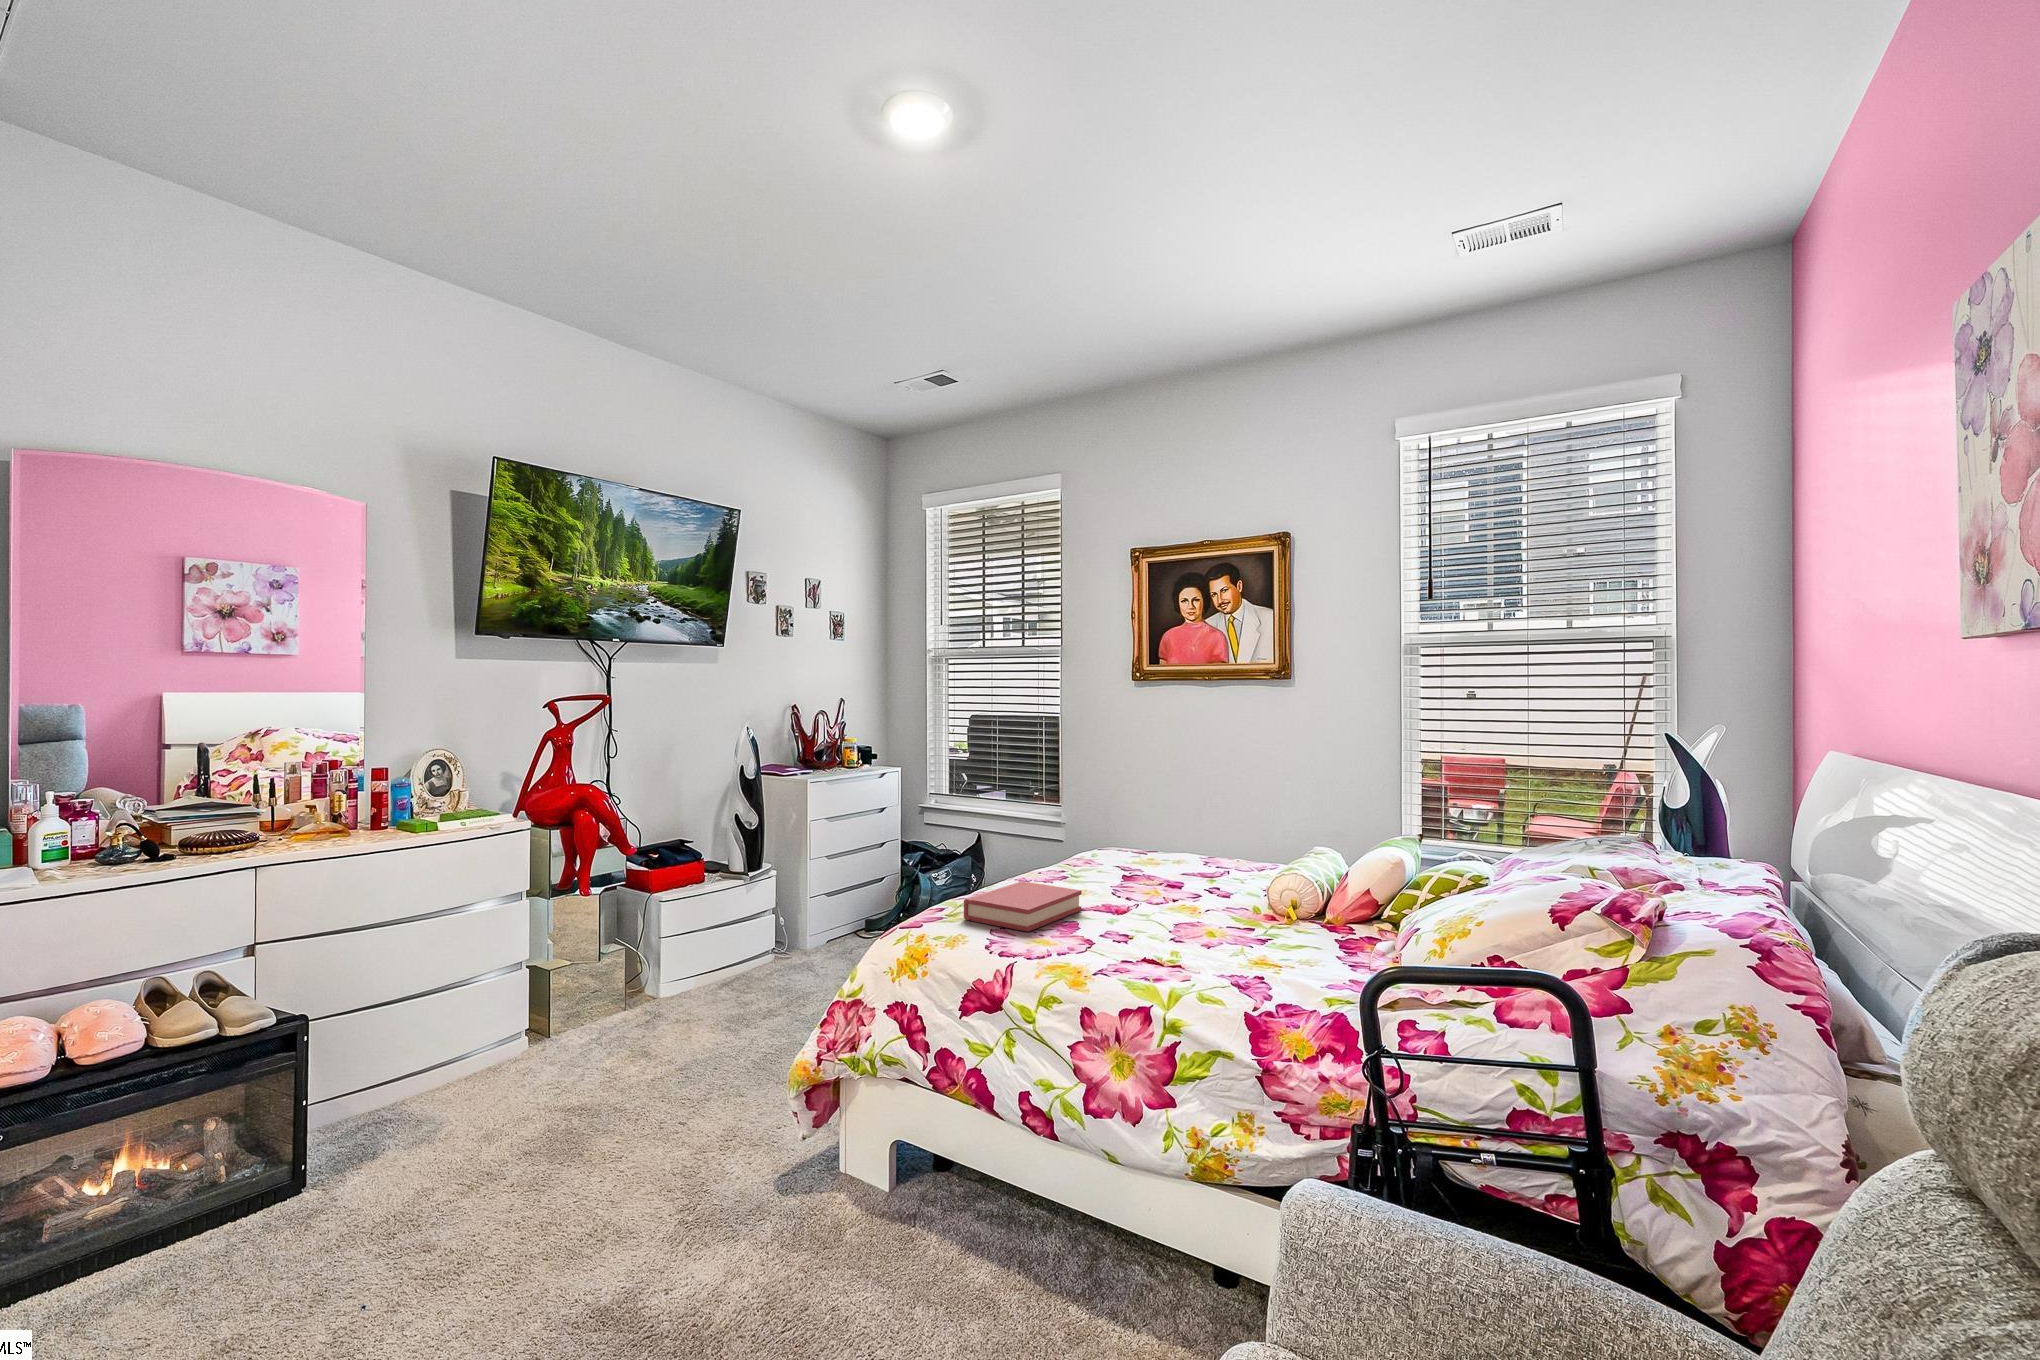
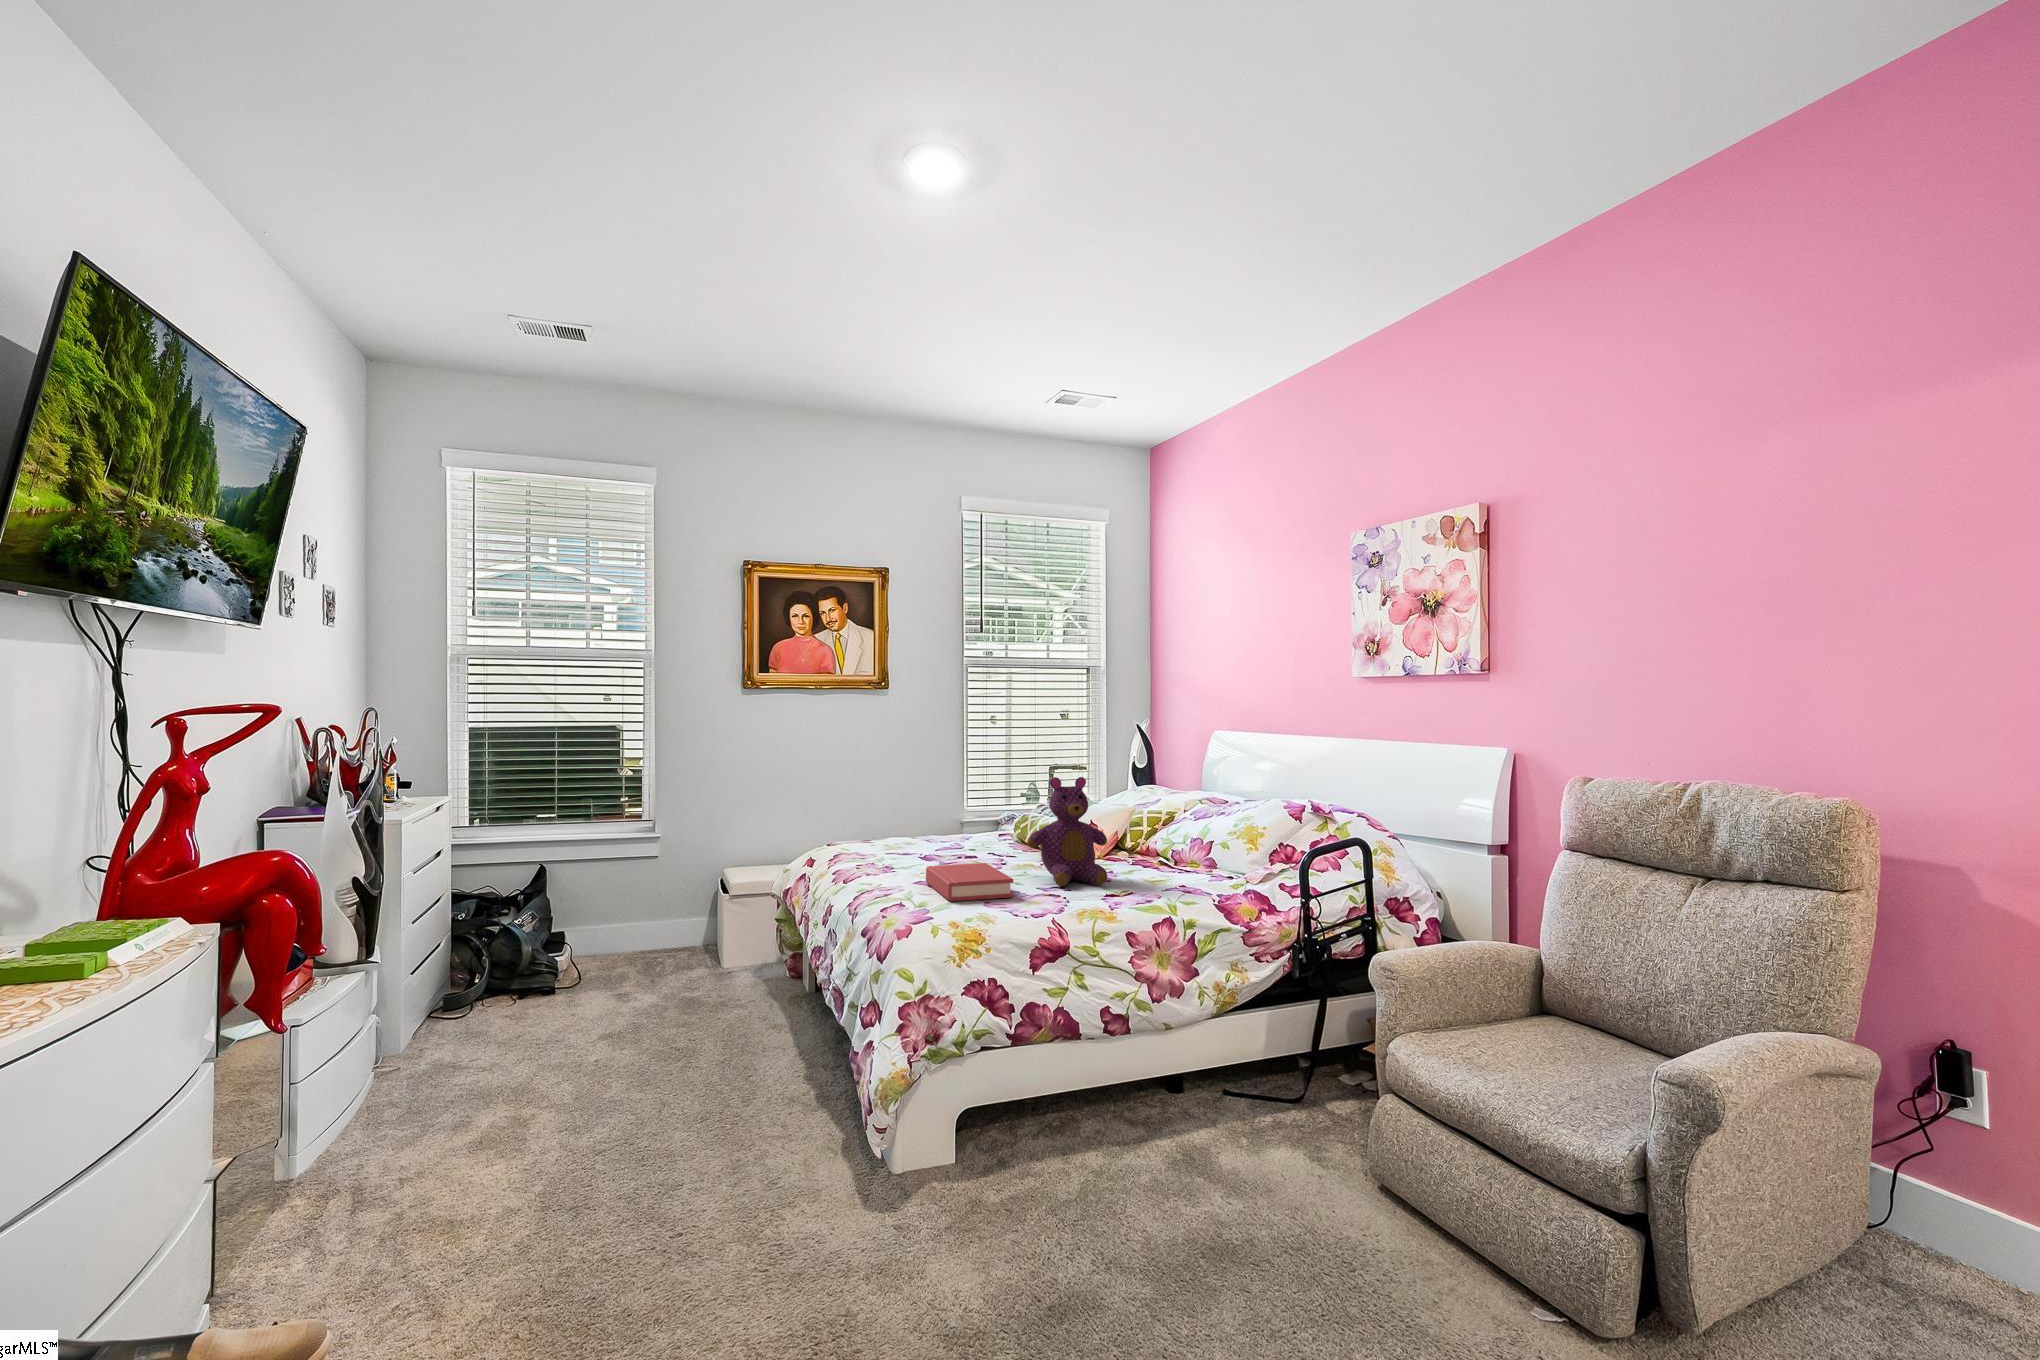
teddy bear: none [1111,795,1224,946] -> present [1027,777,1108,886]

